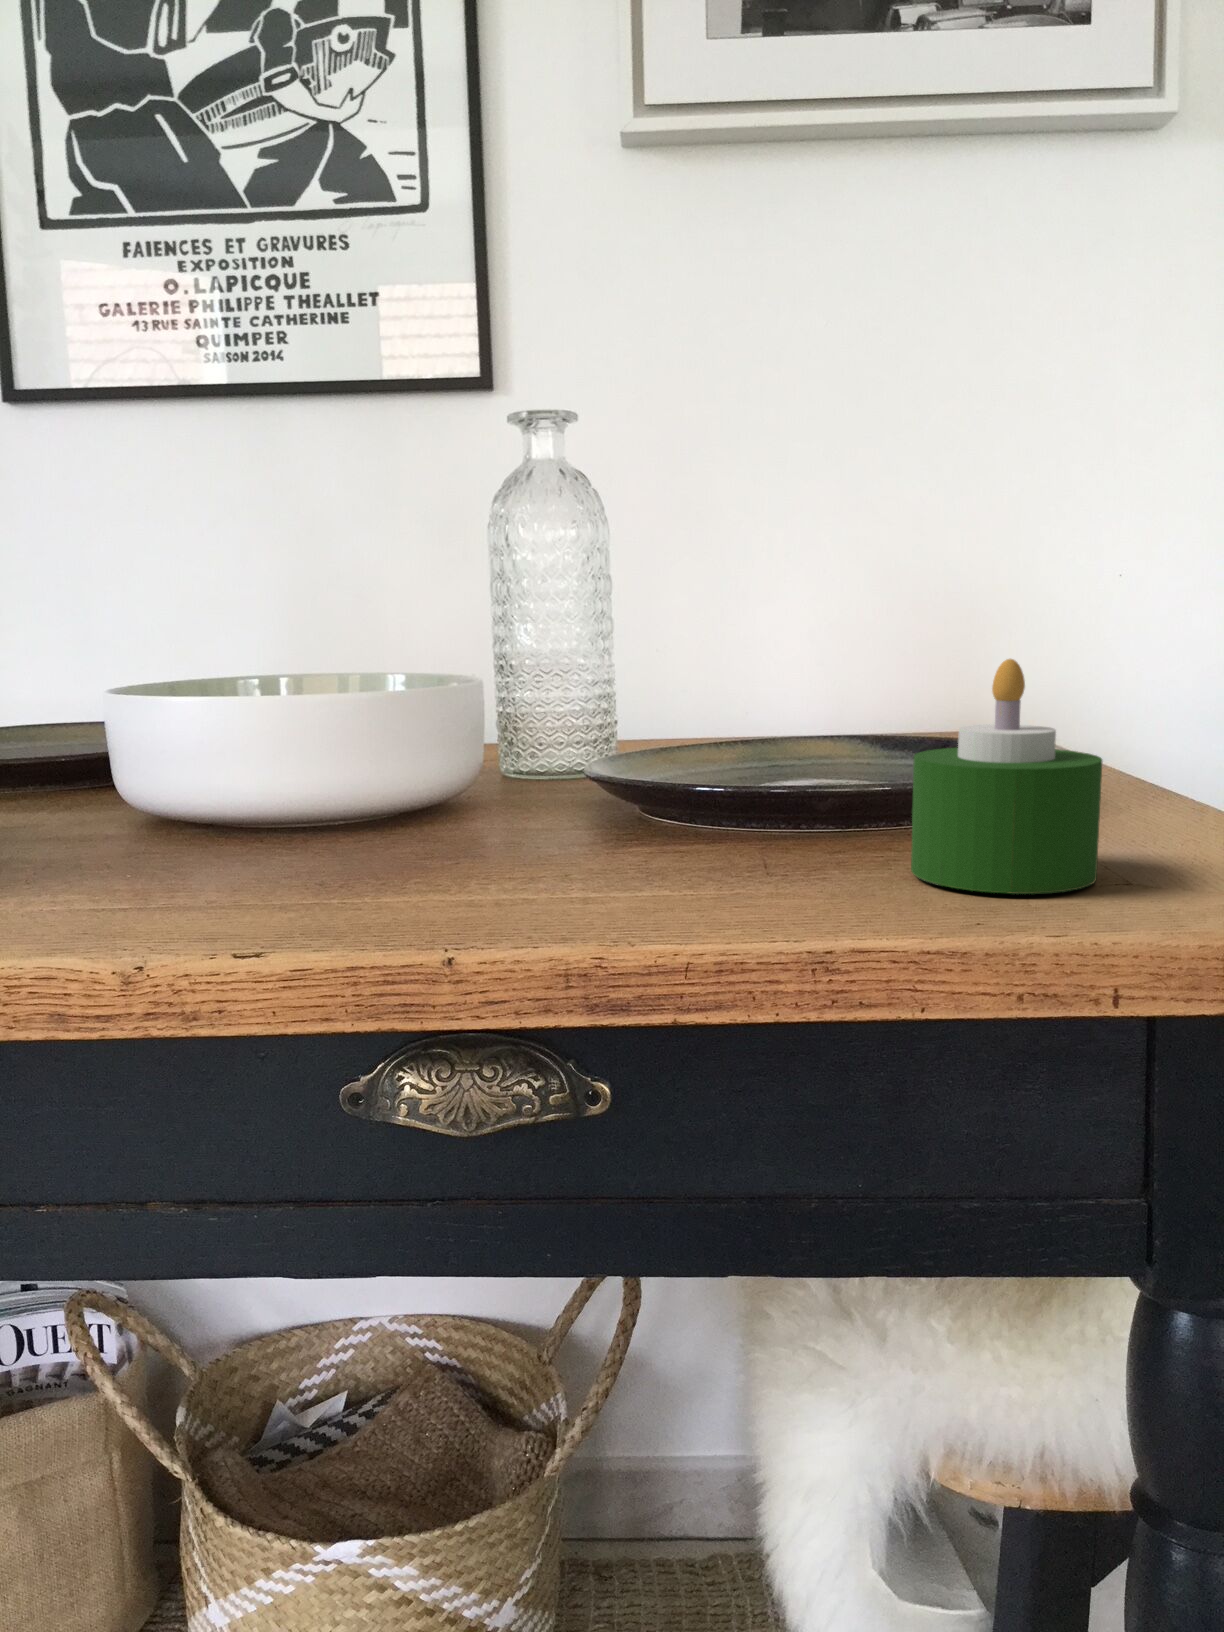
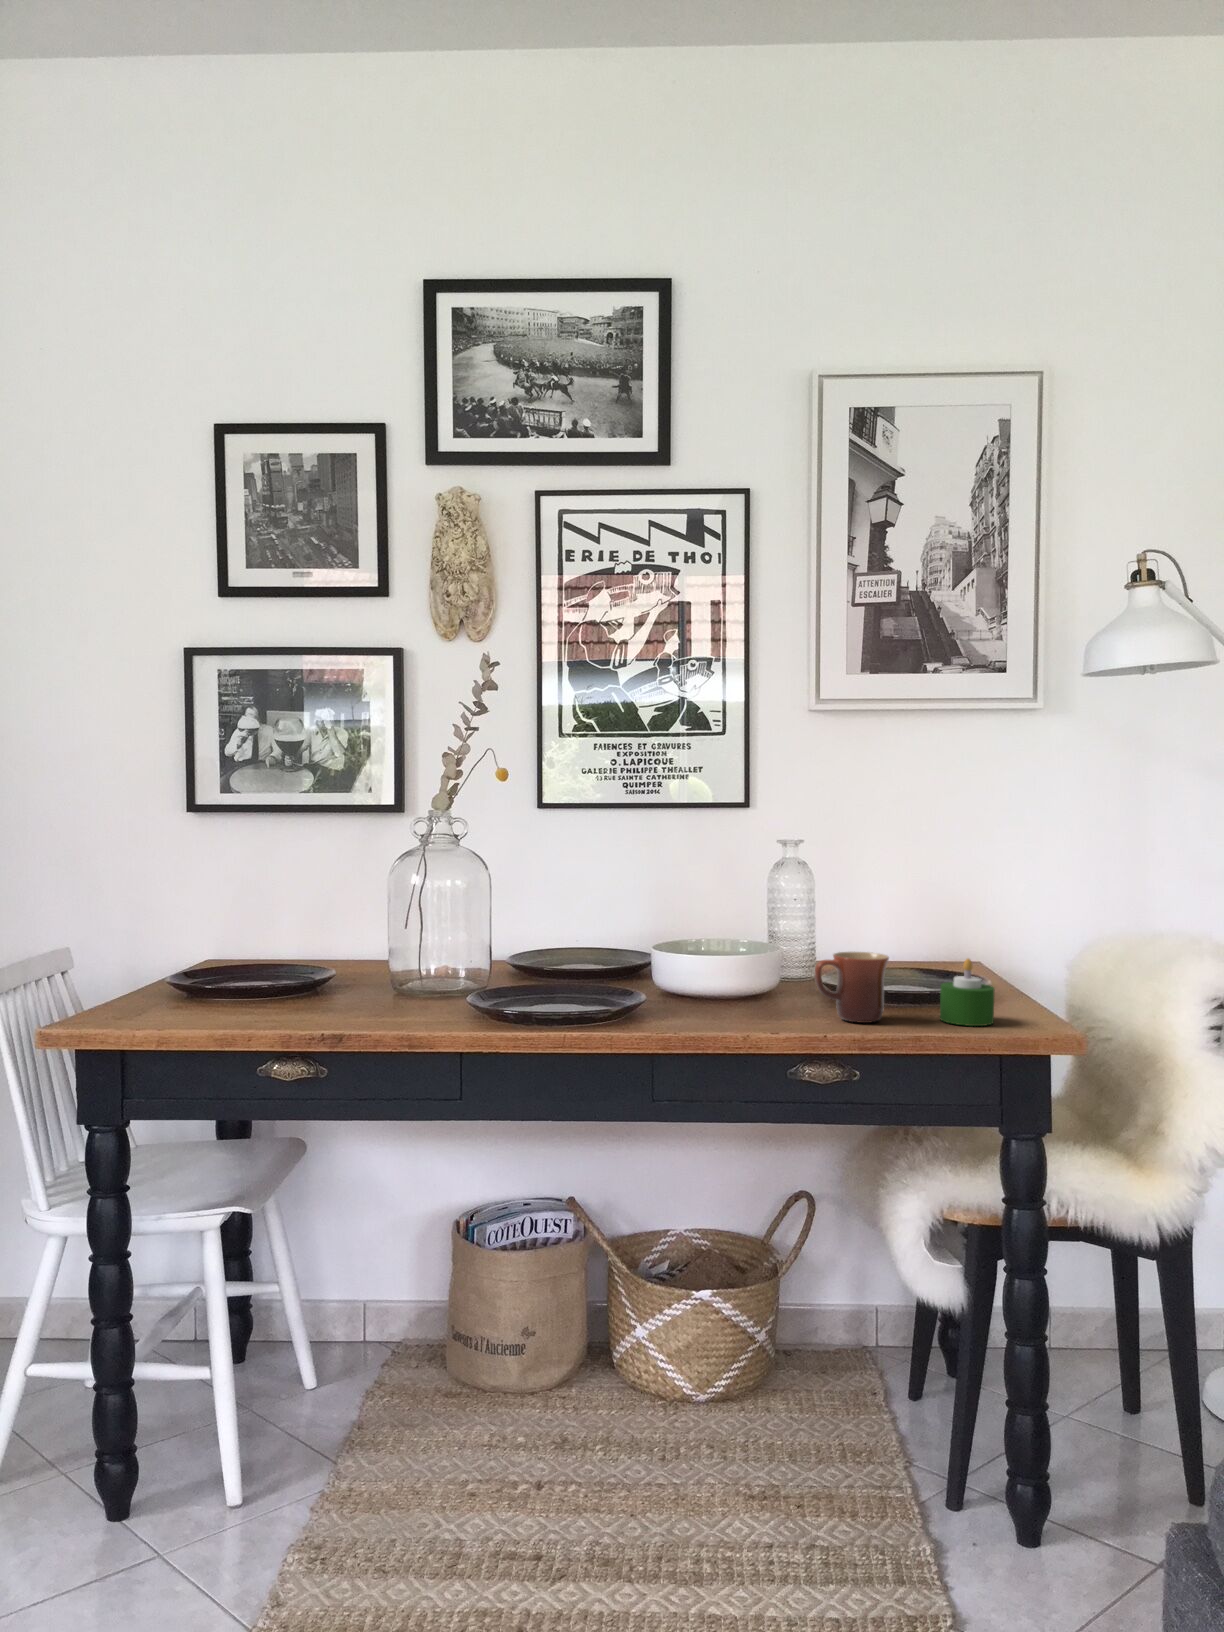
mug: none [468,658,730,895] -> present [815,952,889,1023]

